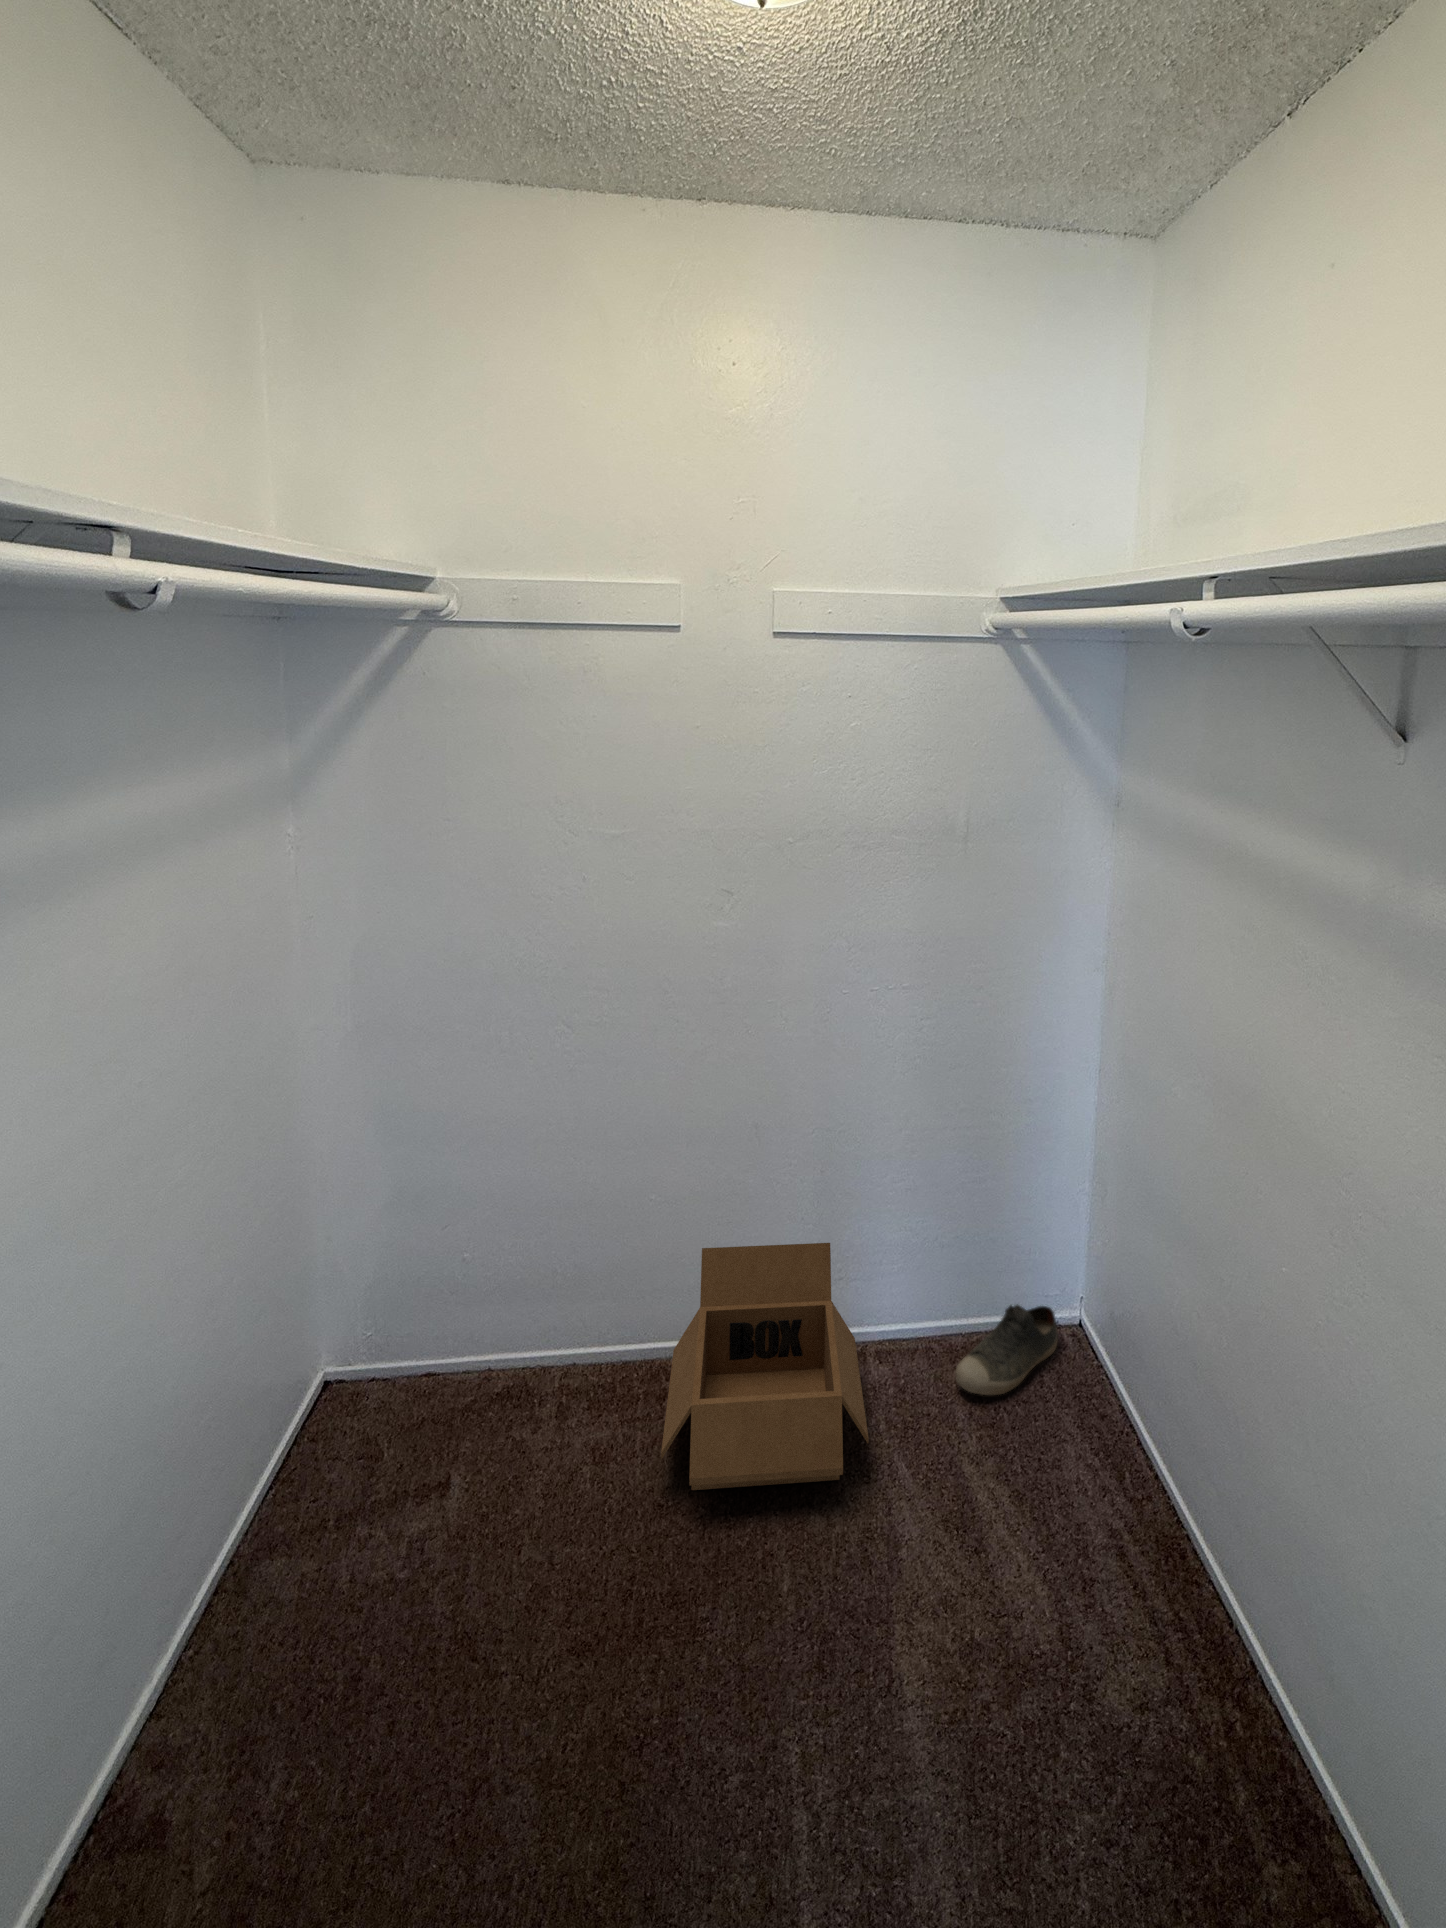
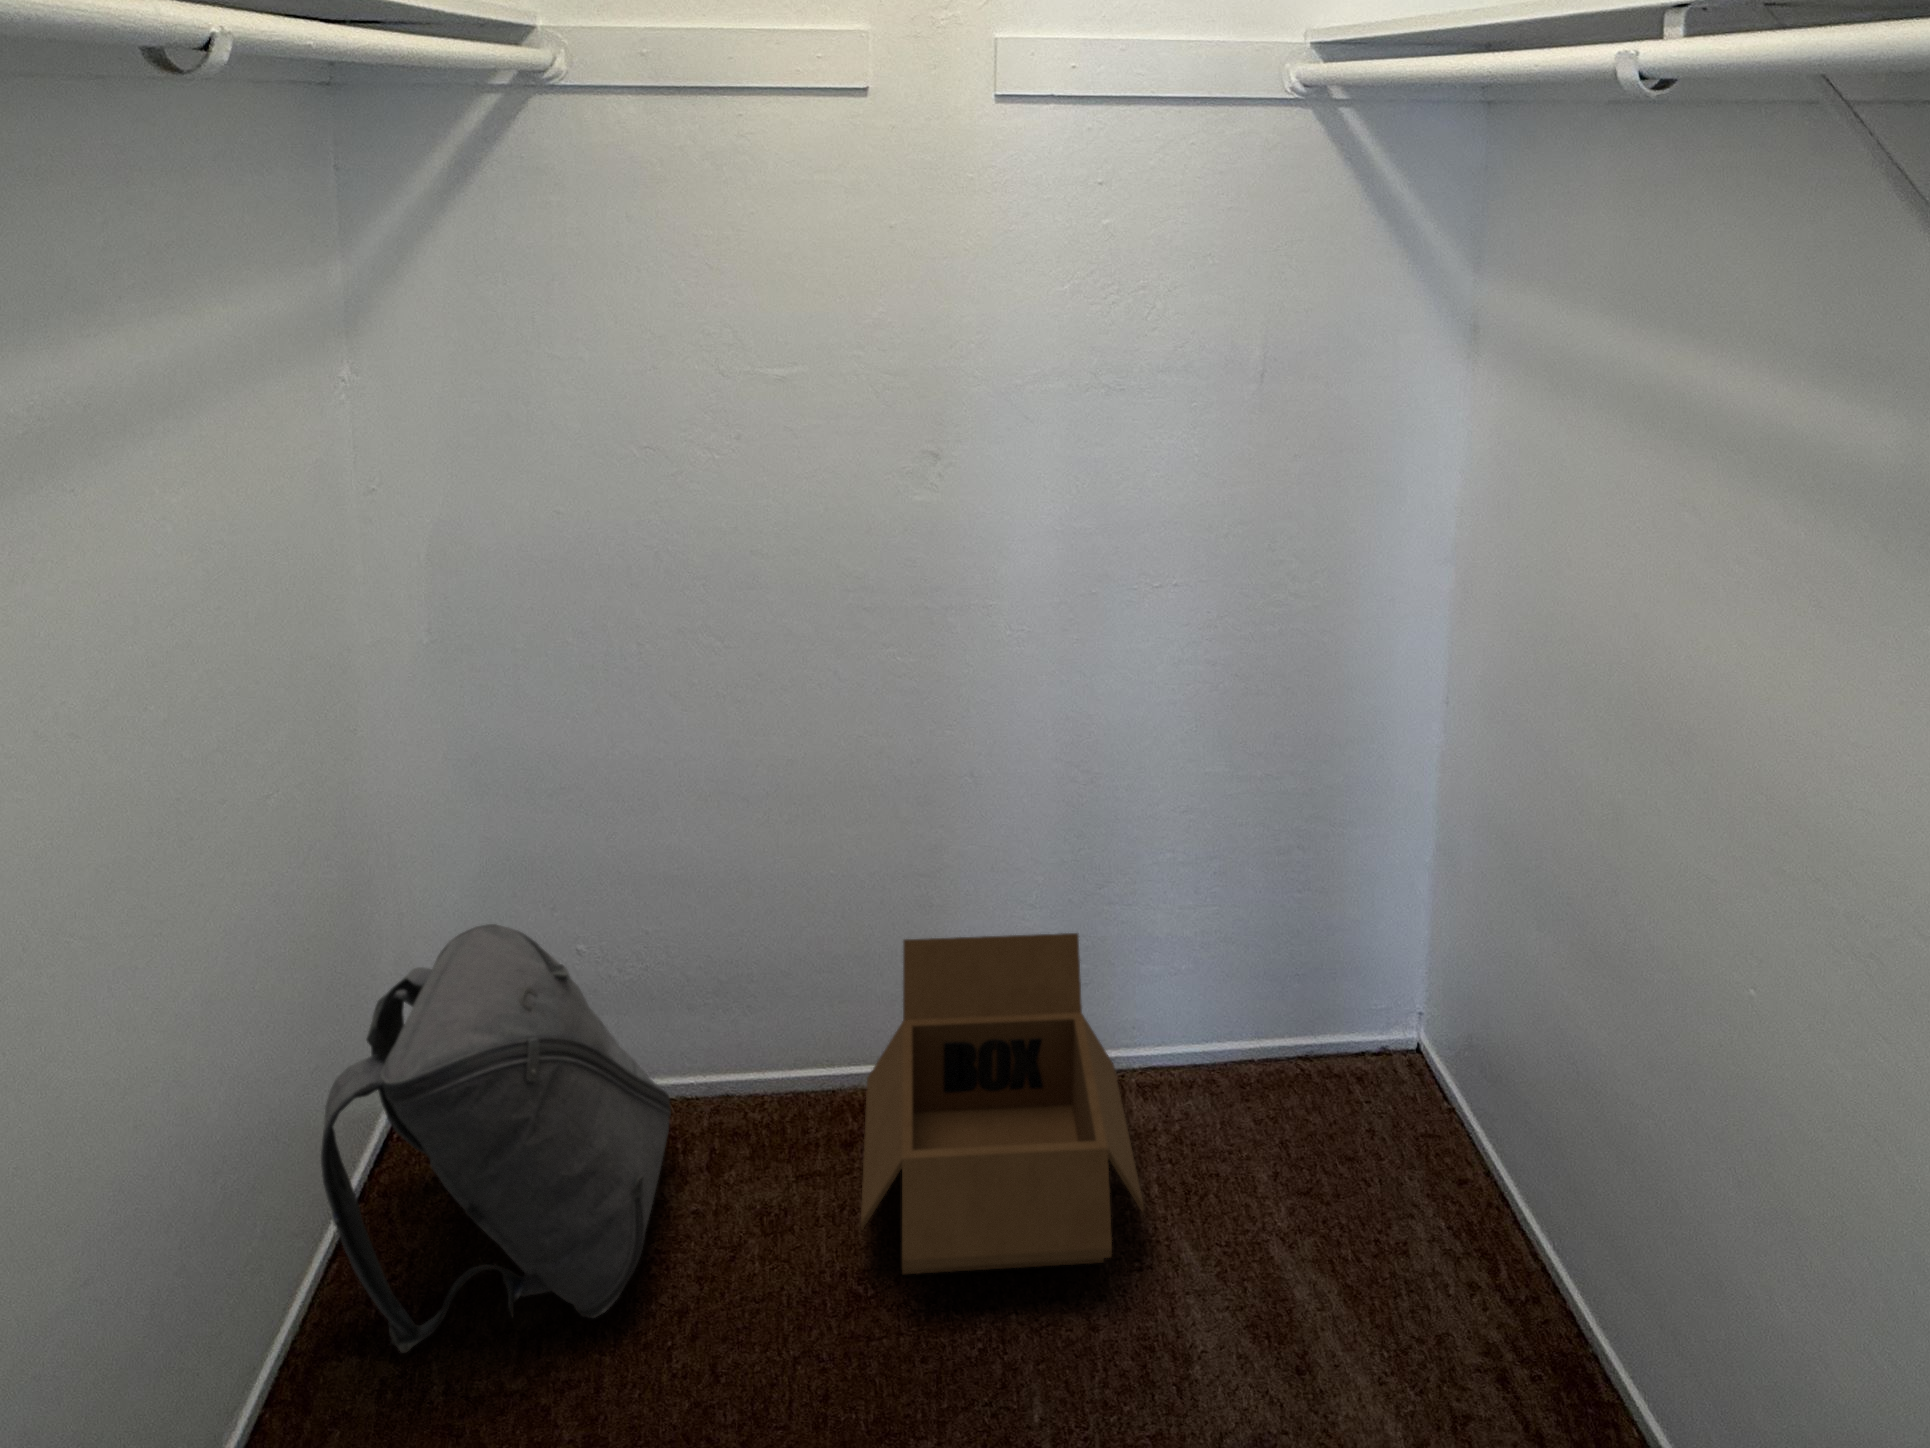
backpack: none [258,1238,527,1551] -> present [321,924,671,1352]
shoe: present [955,1305,1058,1395] -> none [1254,1019,1392,1146]

